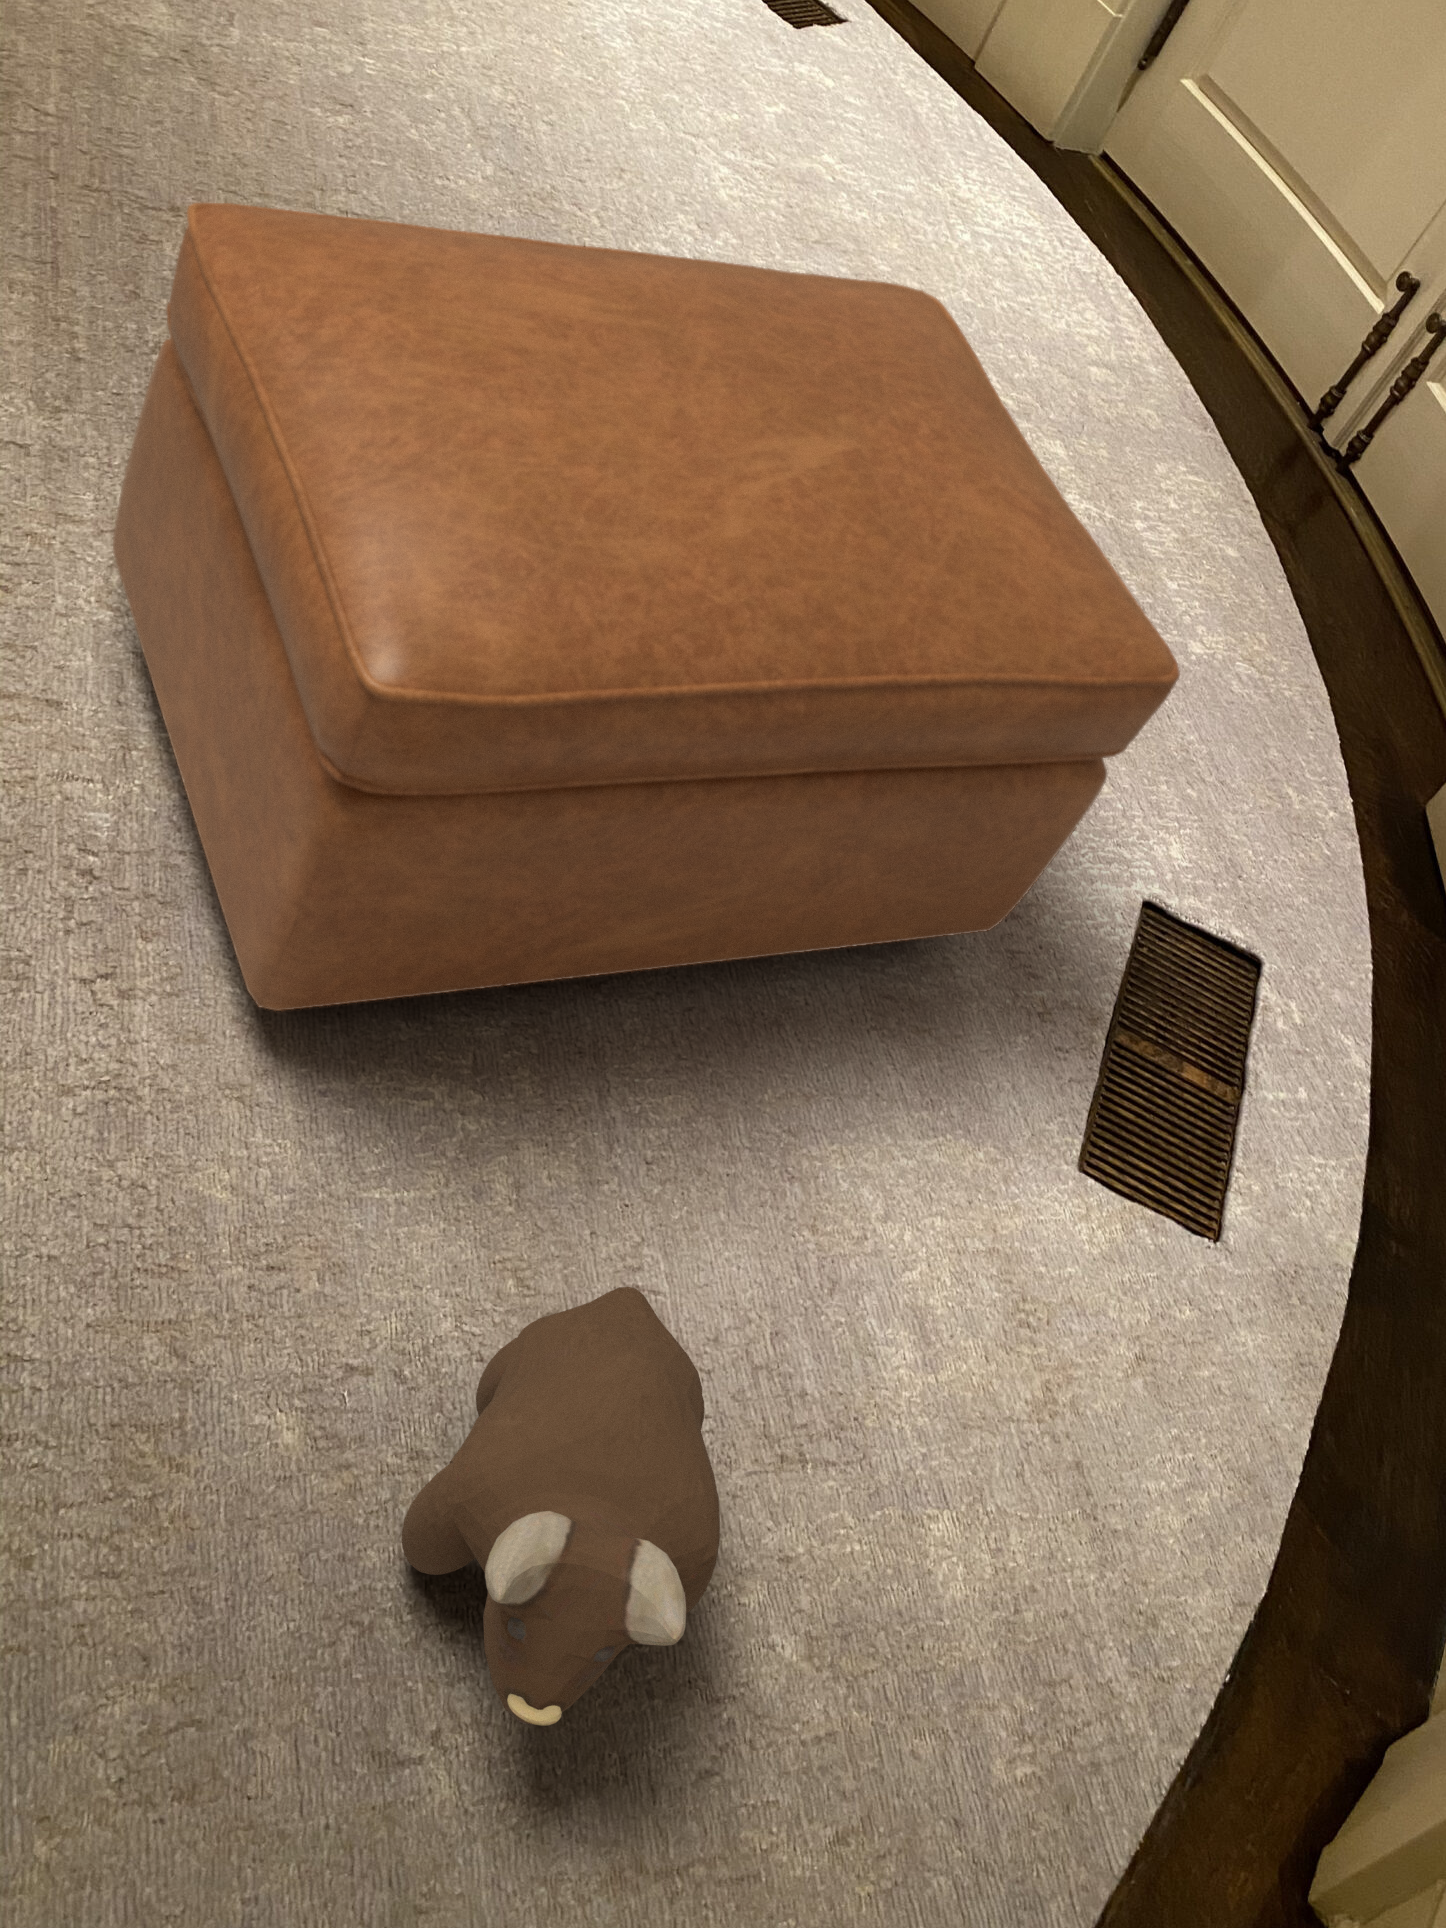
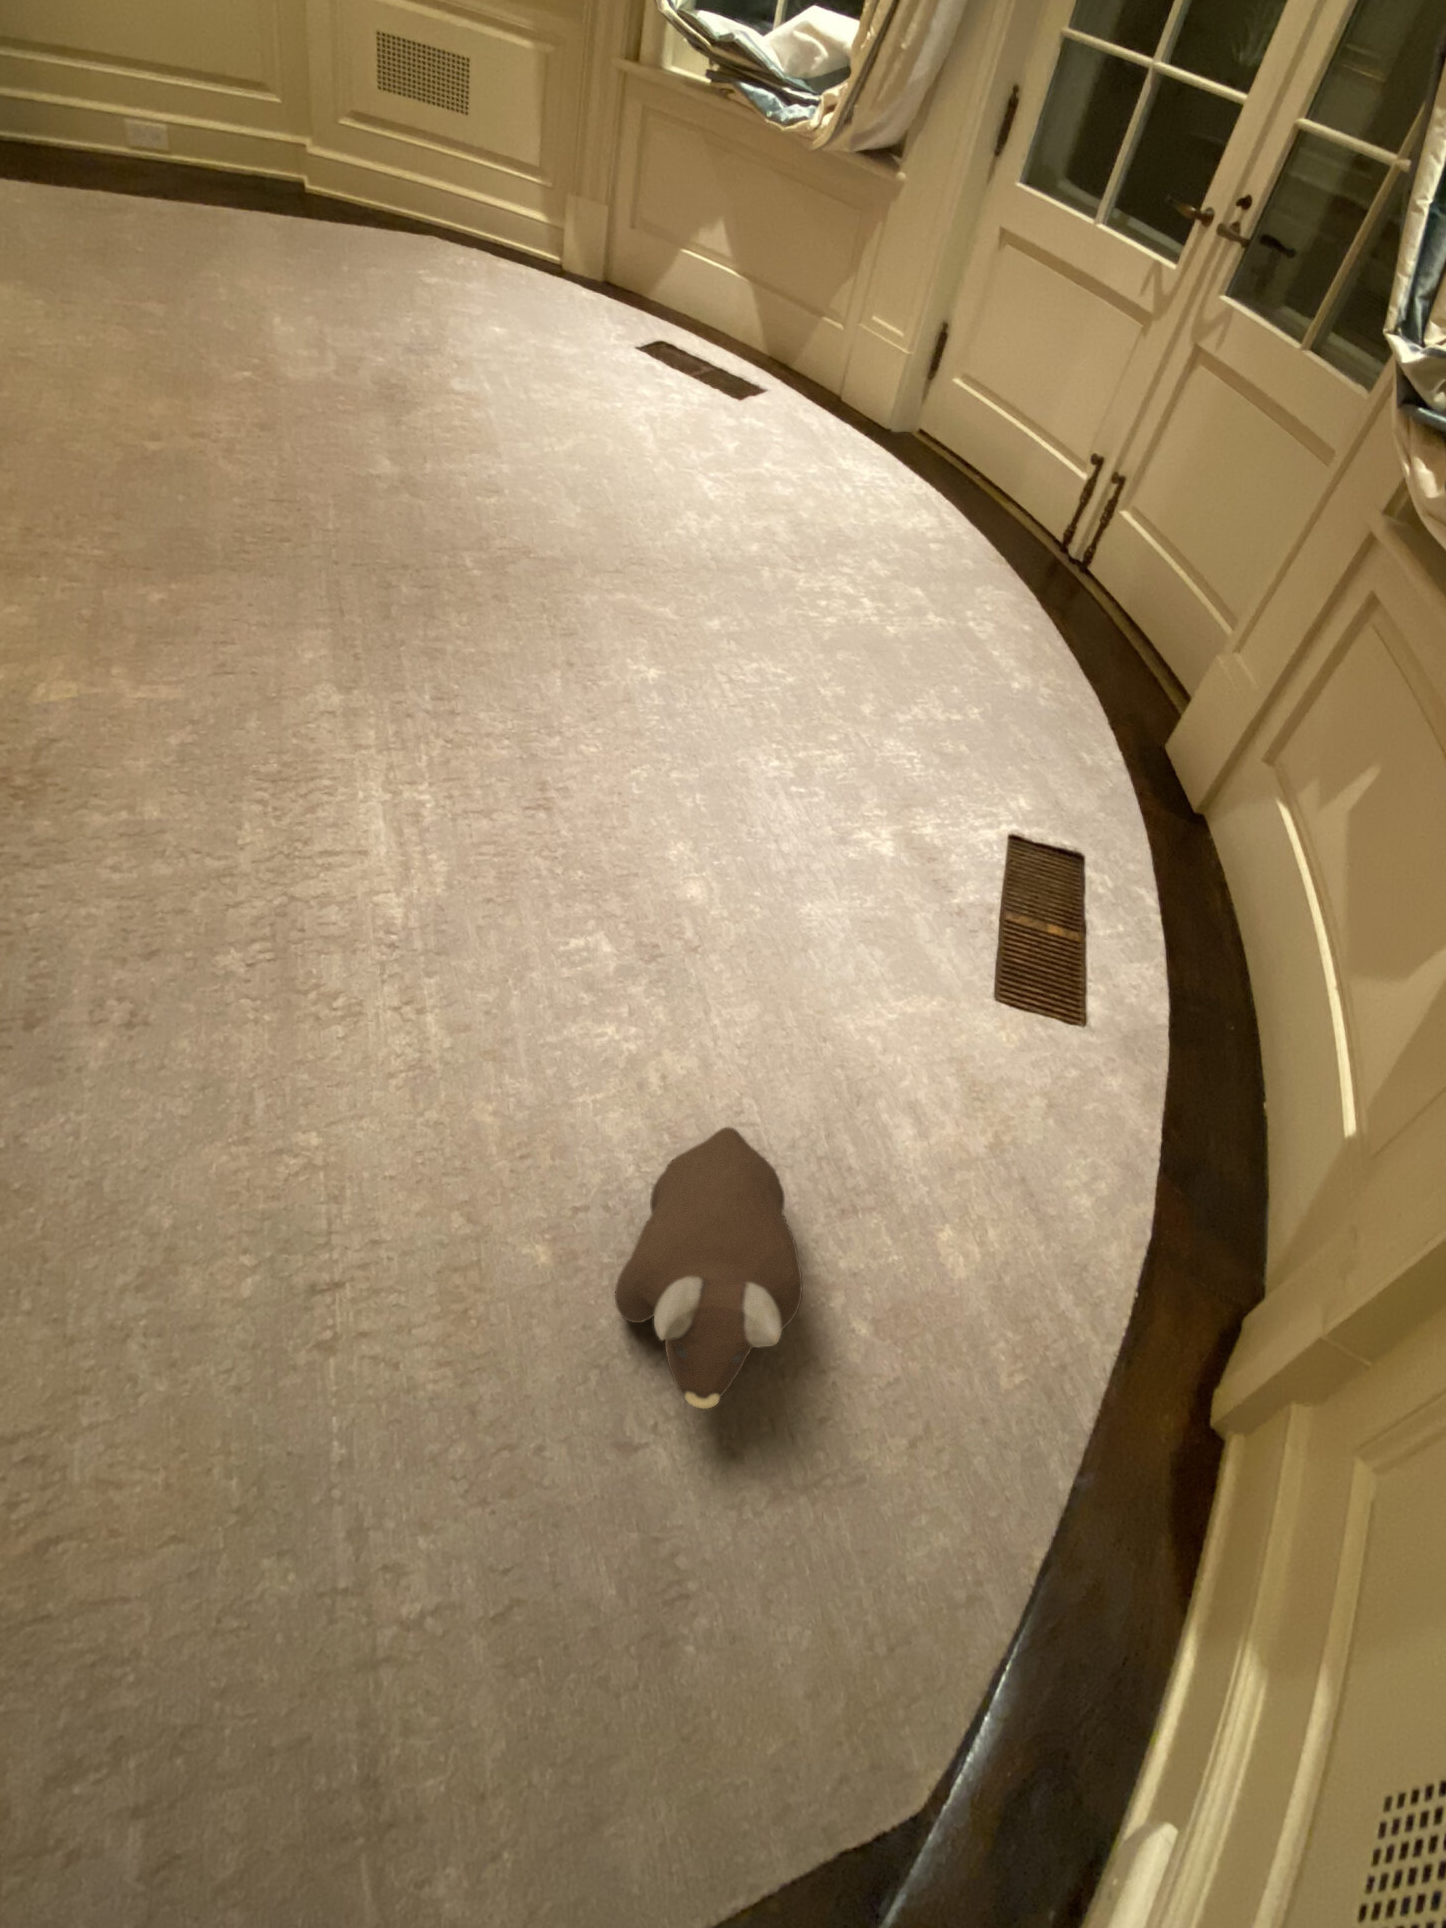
ottoman: present [113,203,1180,1011] -> none [368,518,990,1004]

